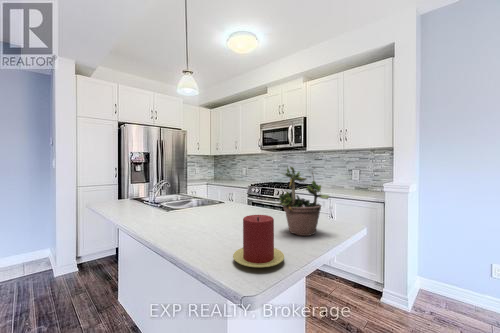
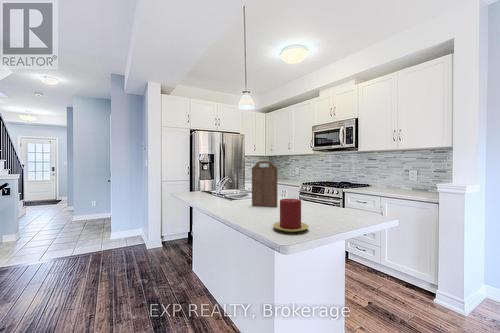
cutting board: none [197,161,231,219] -> present [252,161,278,207]
potted plant: present [277,167,329,236] -> none [310,161,354,220]

